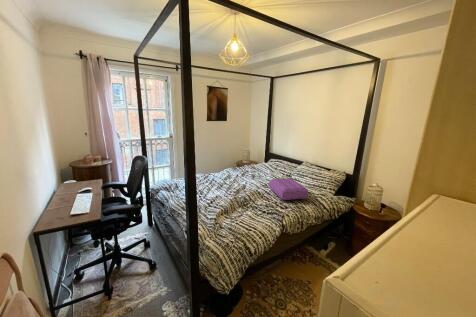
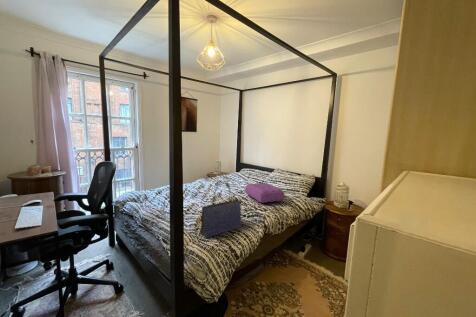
tote bag: none [218,182,260,234] -> present [200,182,242,238]

